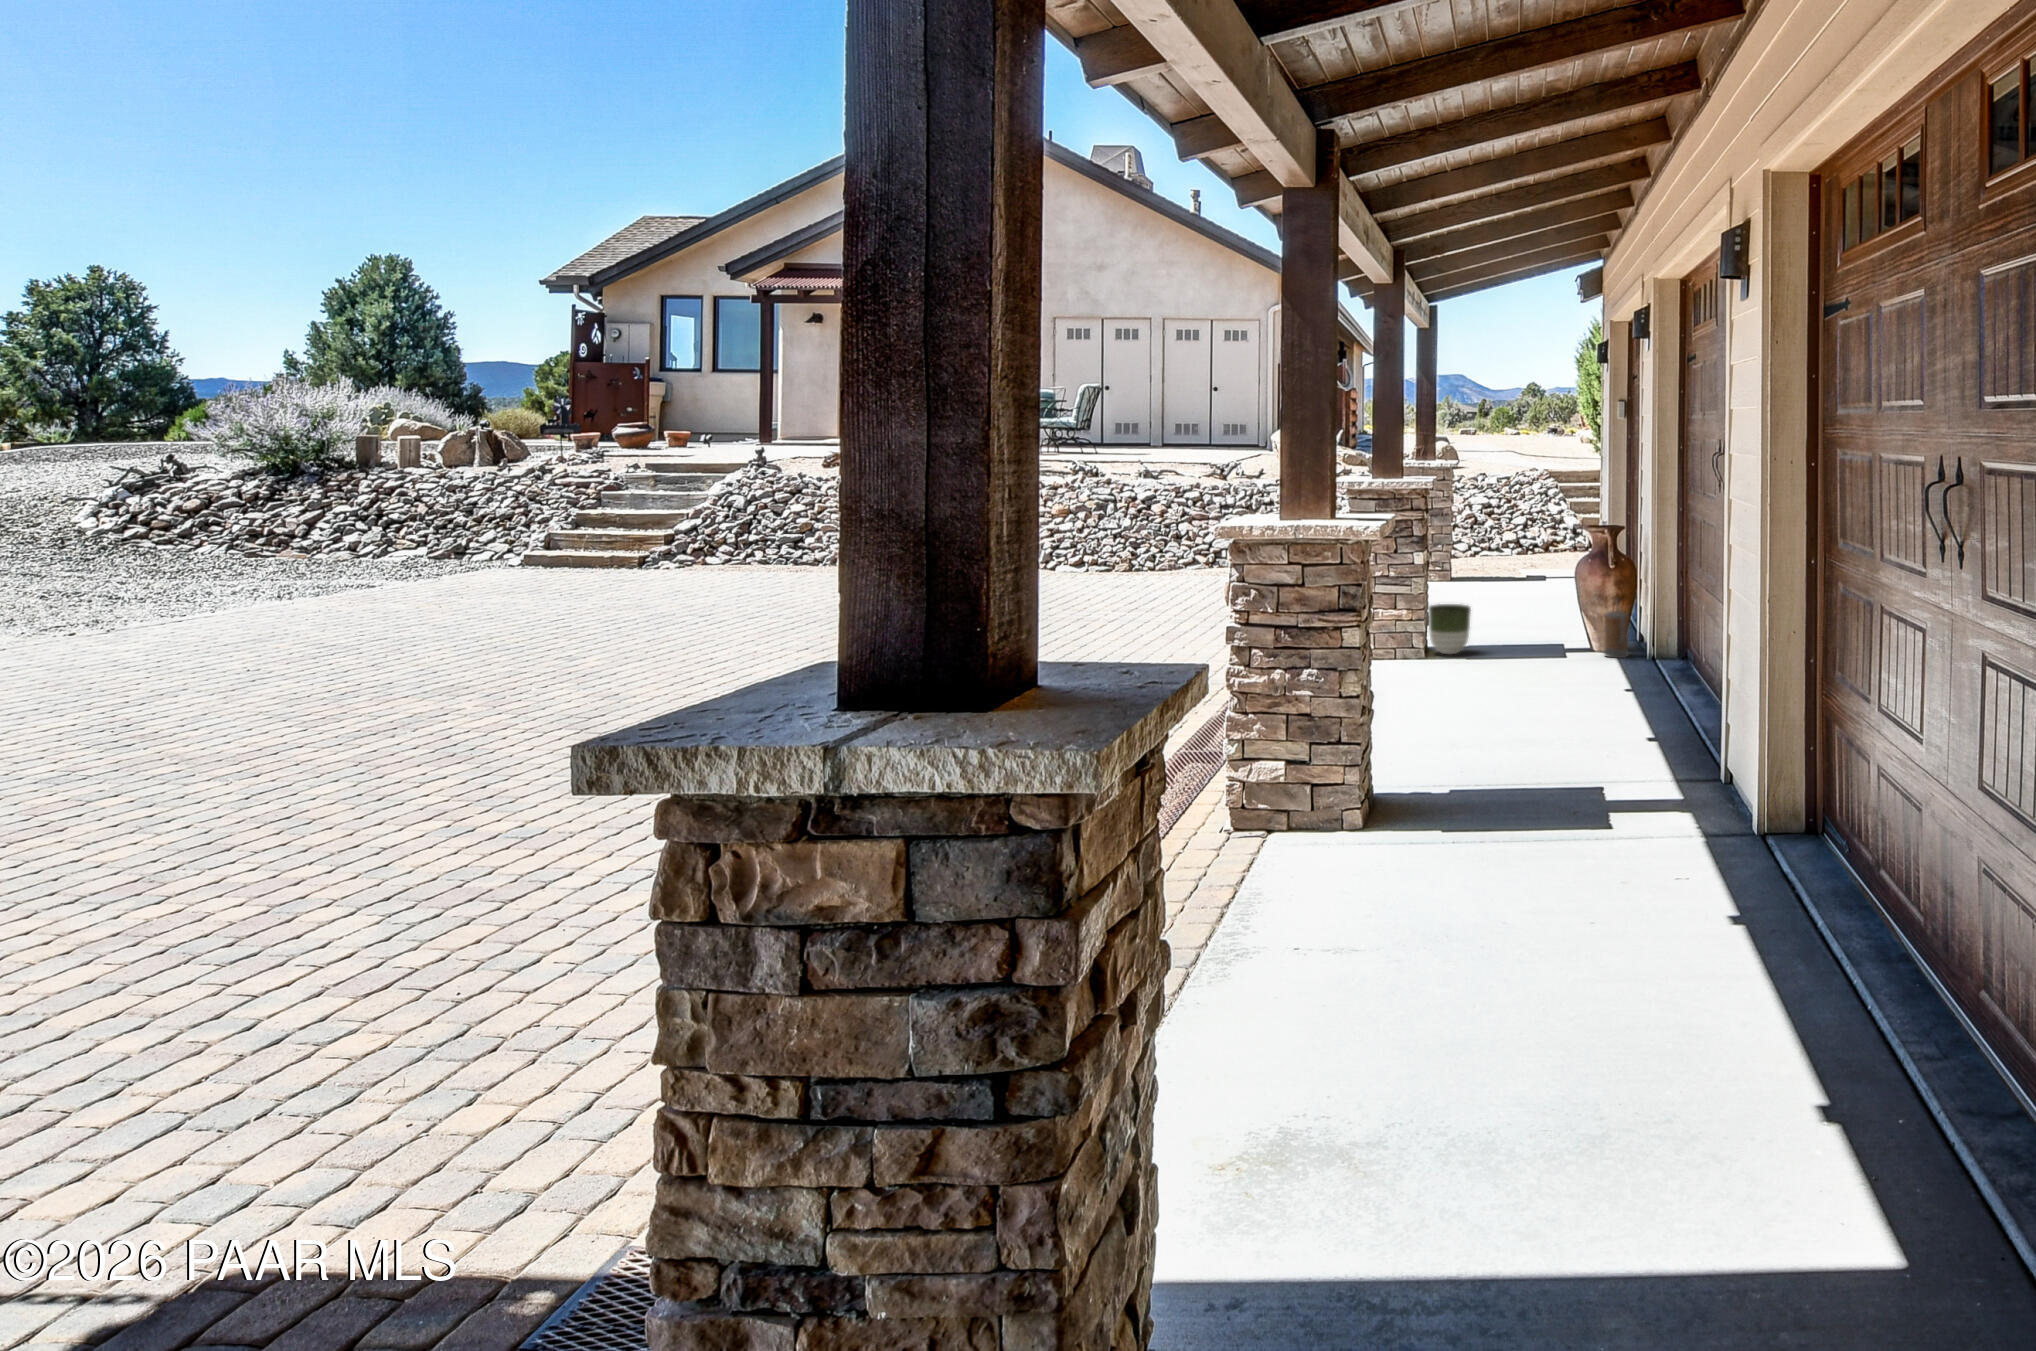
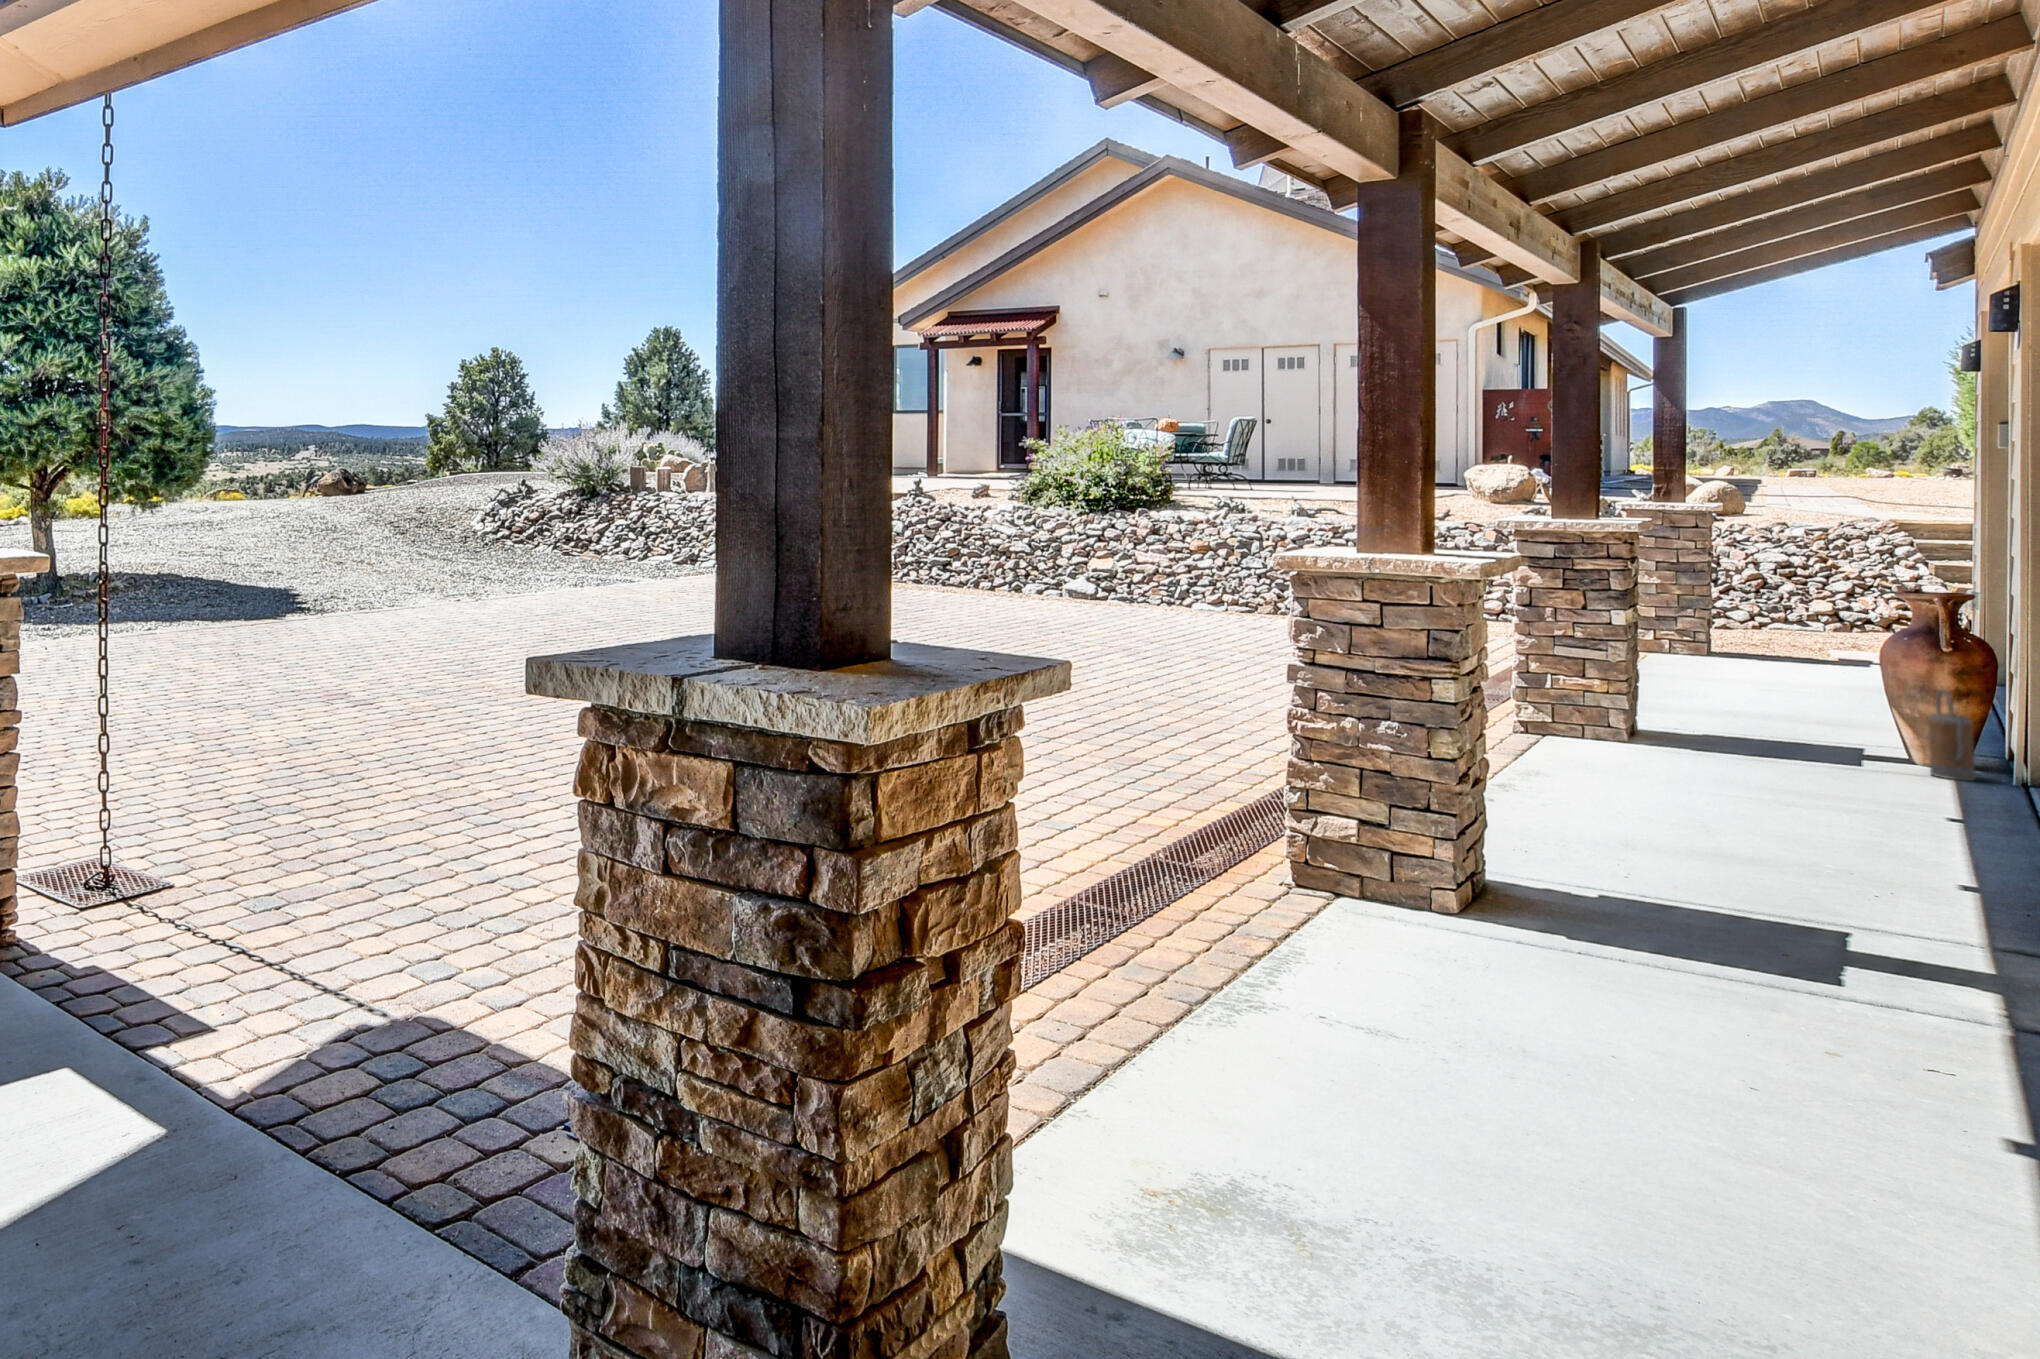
planter: present [1429,604,1471,654] -> none [1630,679,1697,744]

